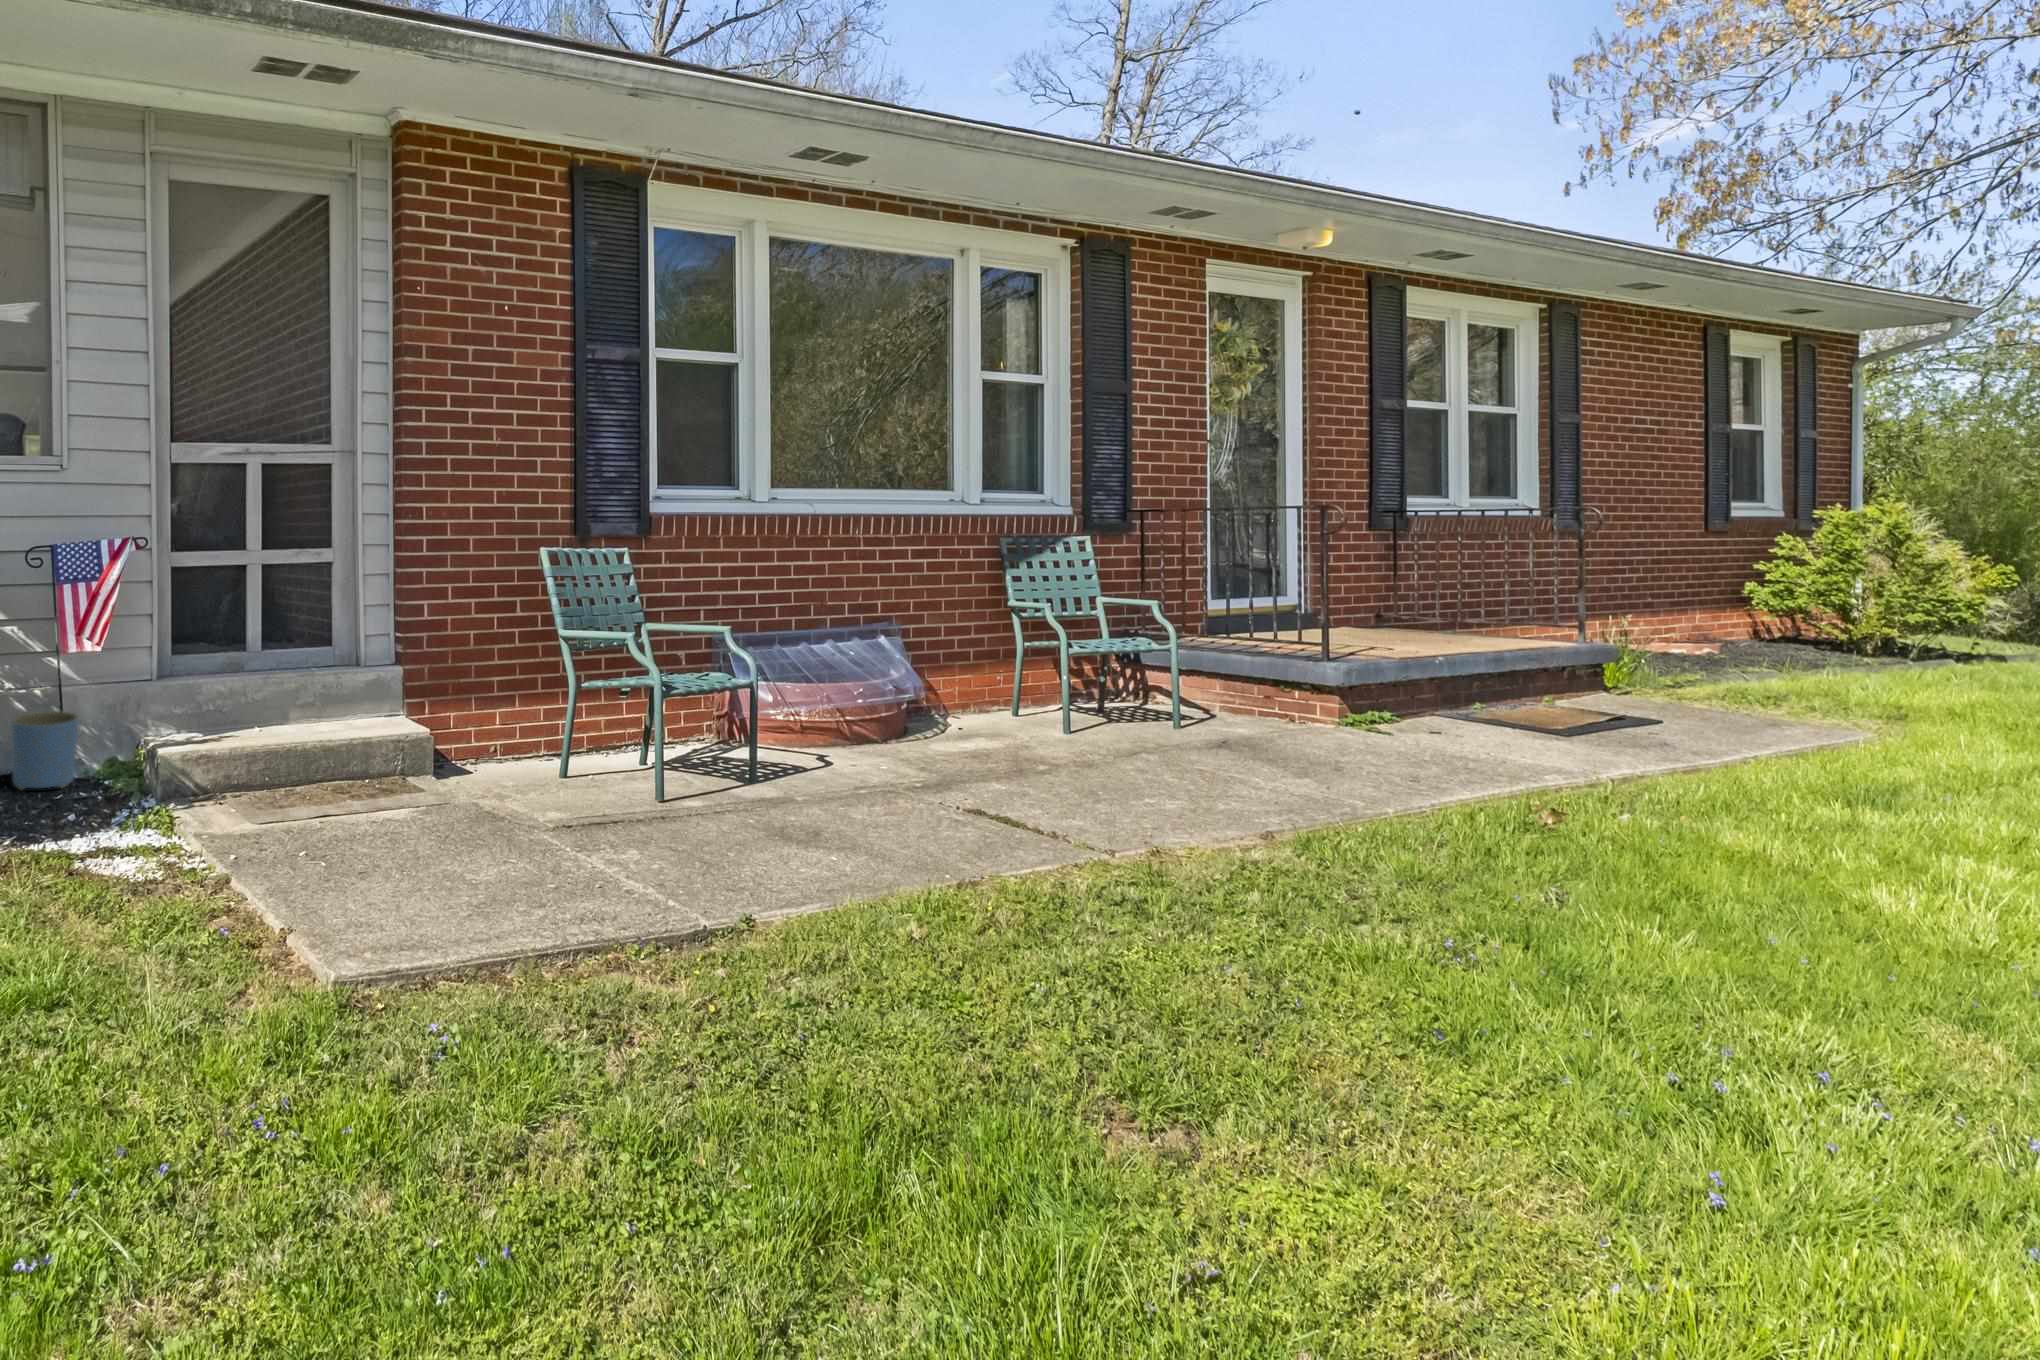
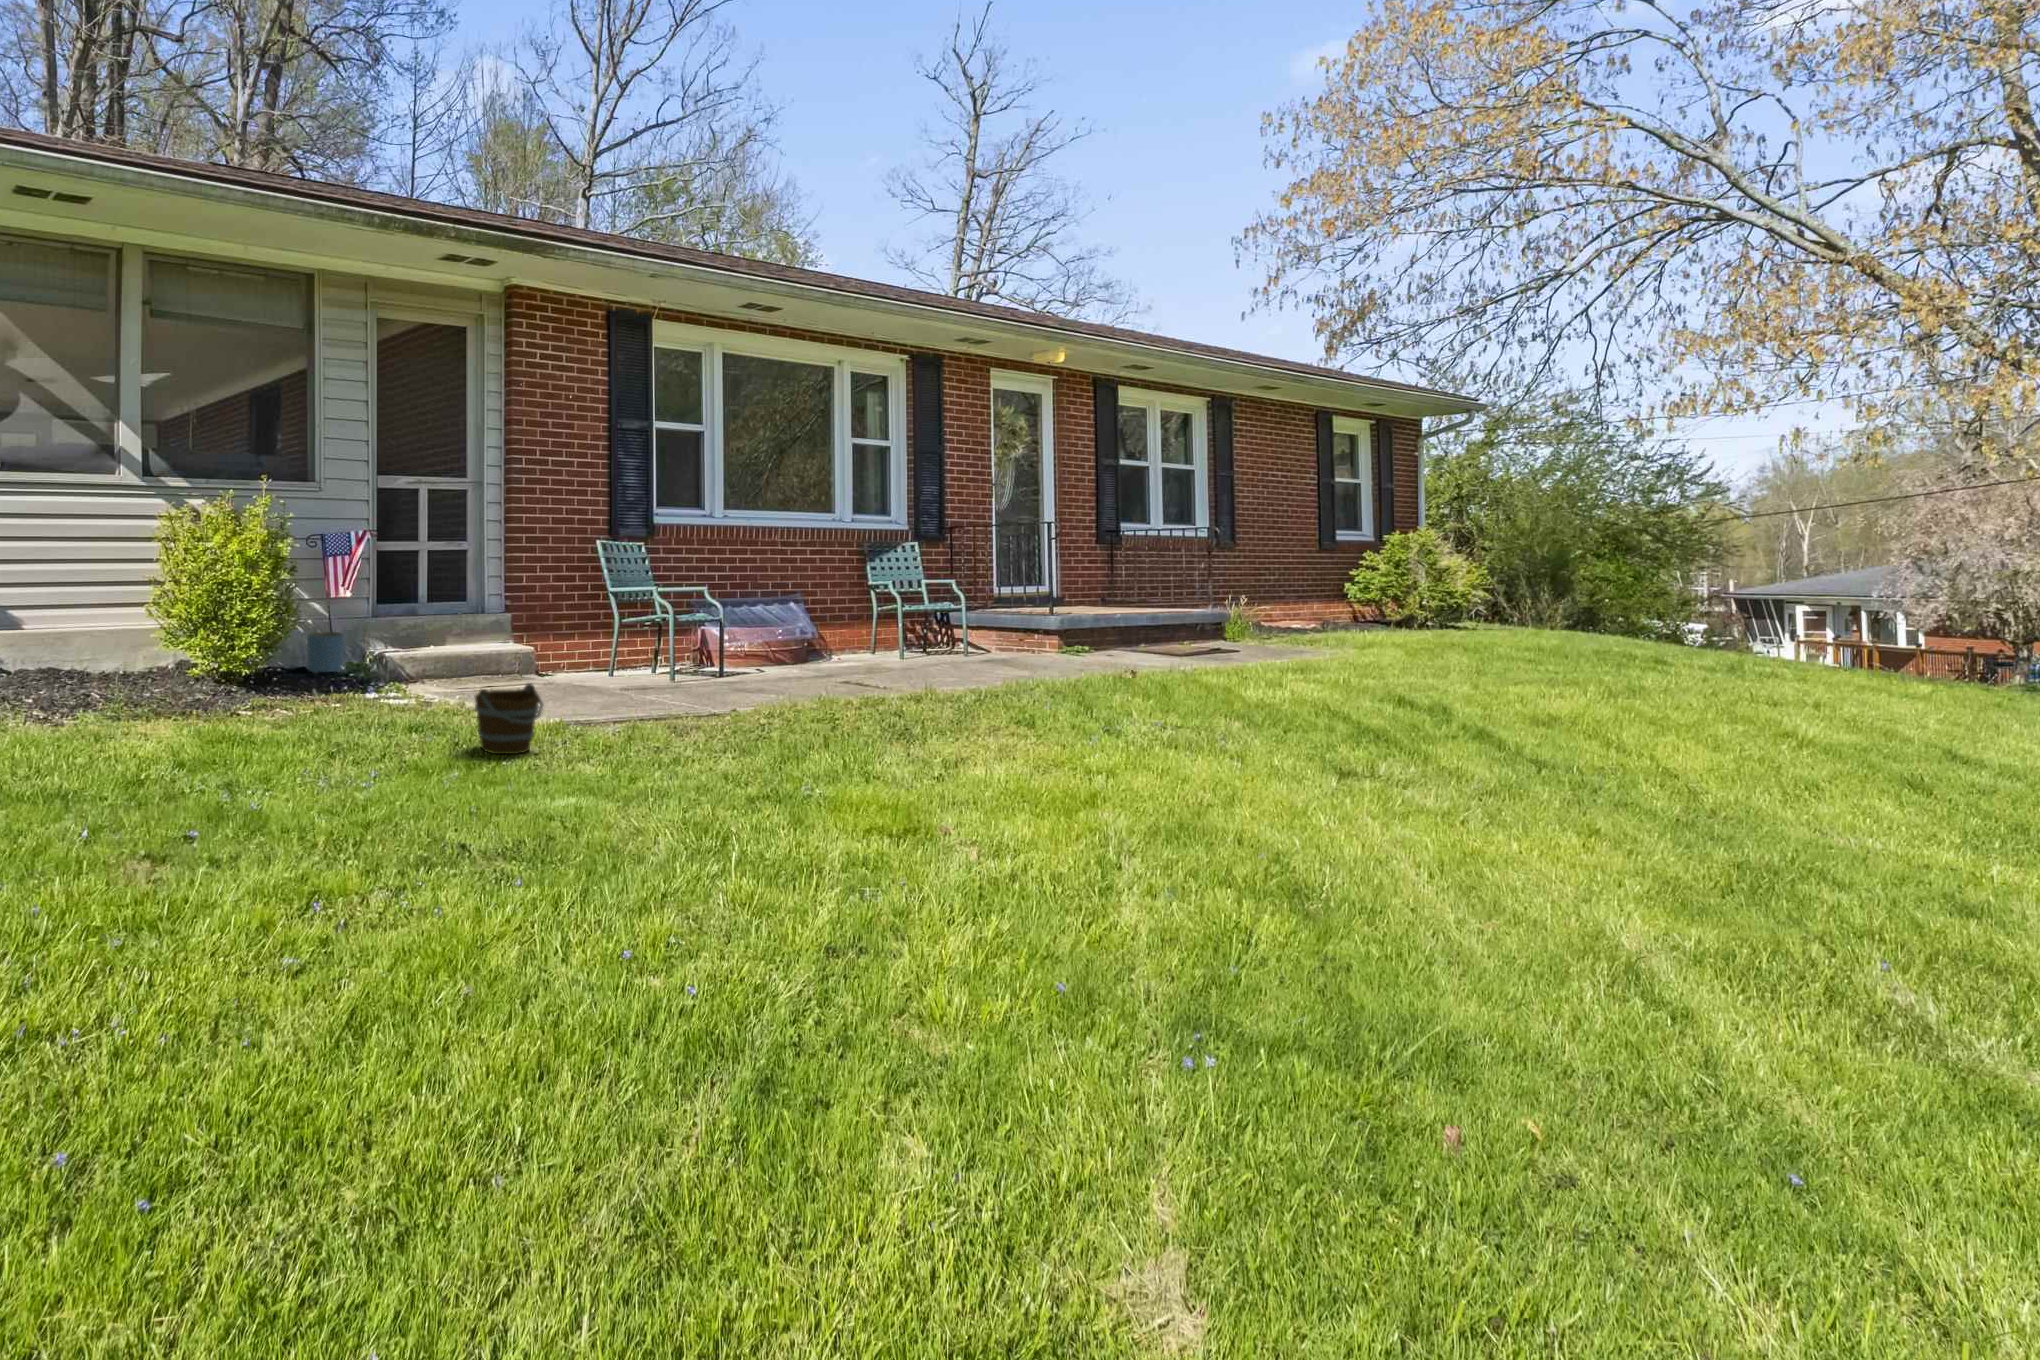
bucket: none [51,943,225,1144] -> present [475,683,543,754]

